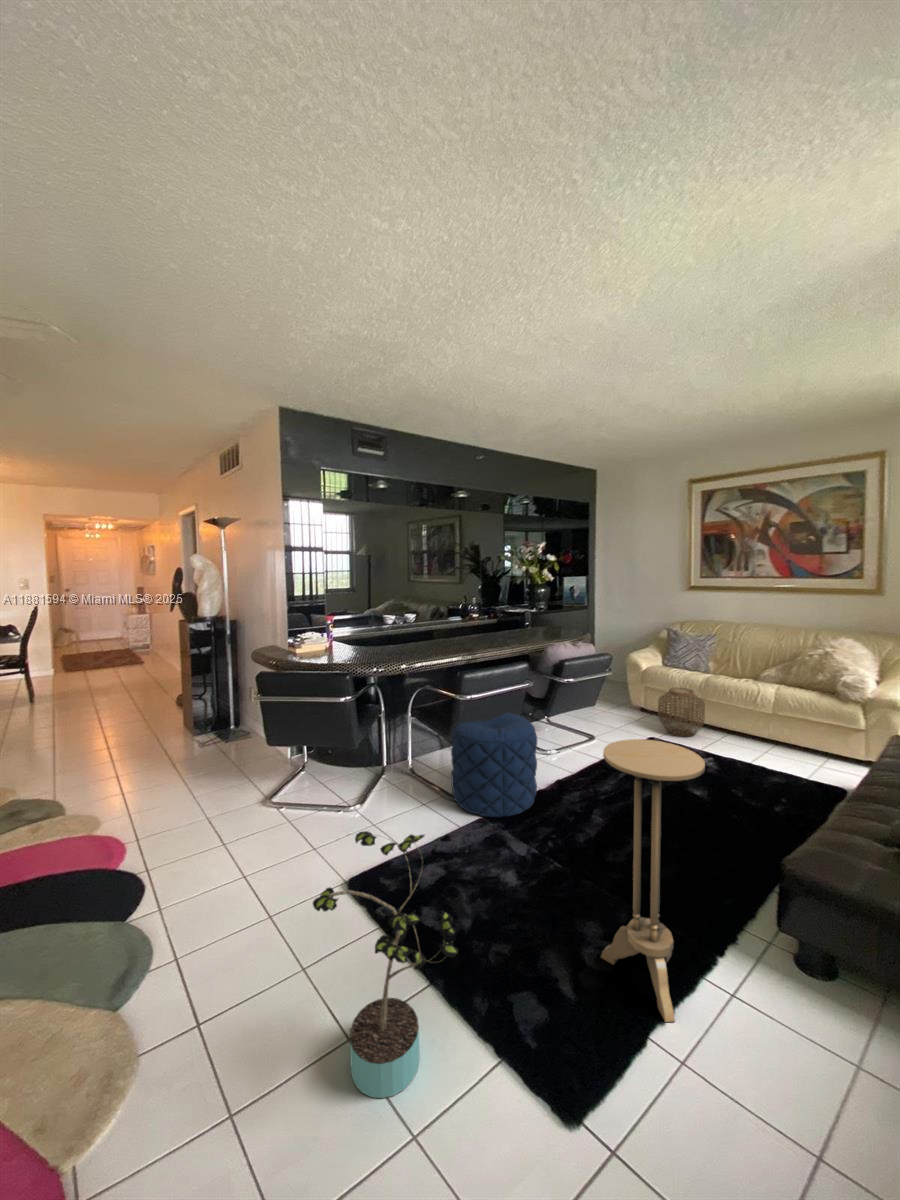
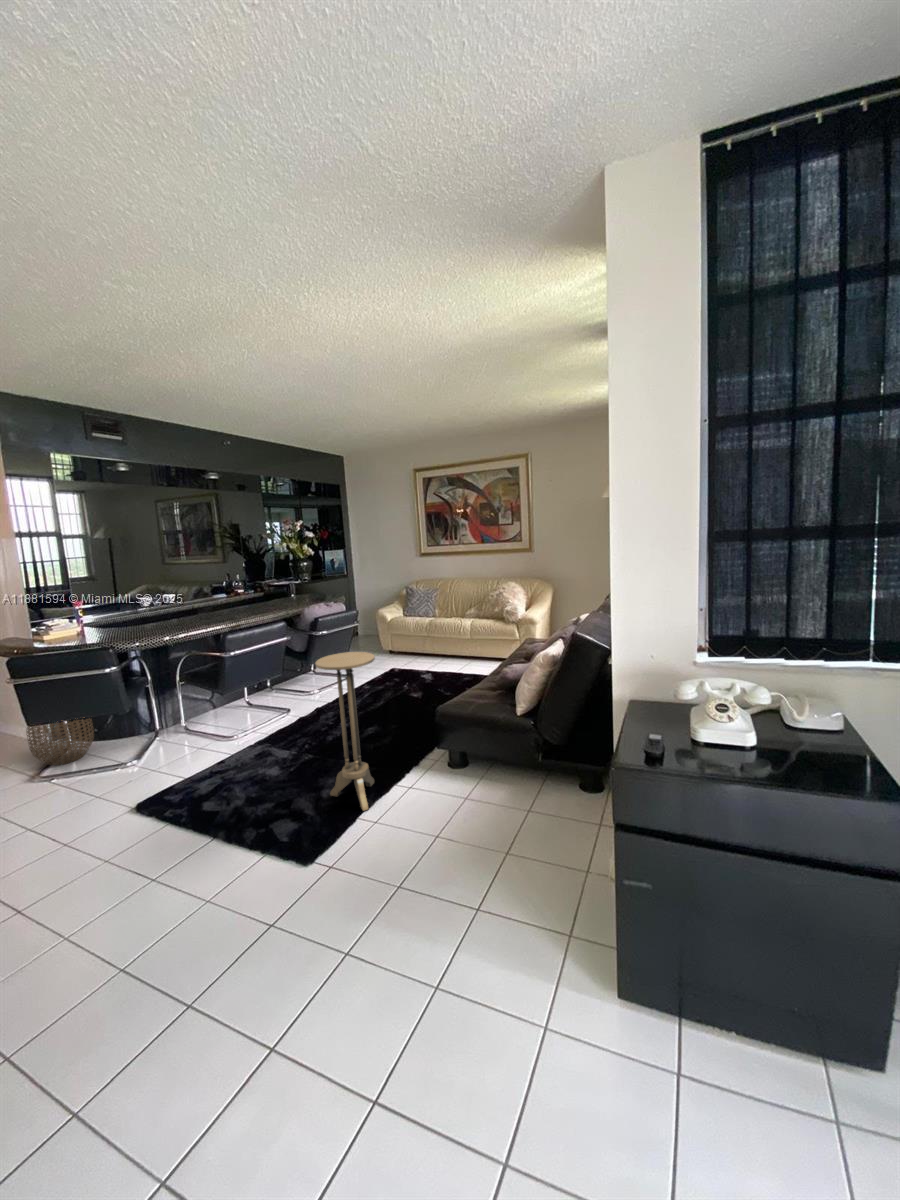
woven basket: present [658,688,705,737] -> present [26,717,94,765]
pouf: present [451,713,537,817] -> none [219,664,296,745]
potted plant: present [313,831,458,1098] -> none [105,733,220,899]

